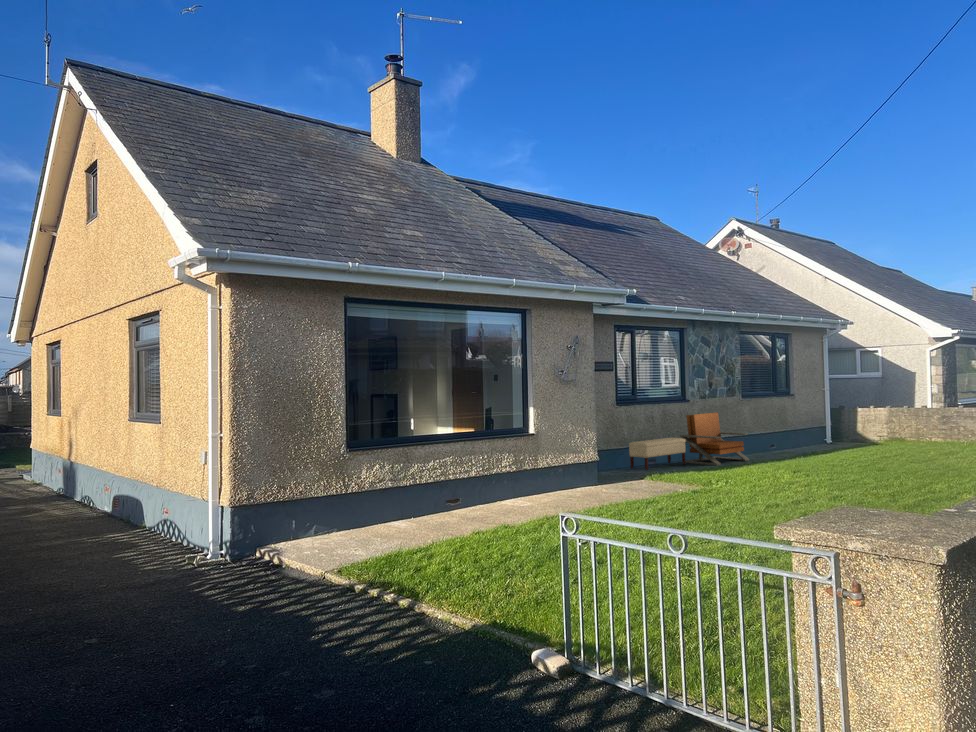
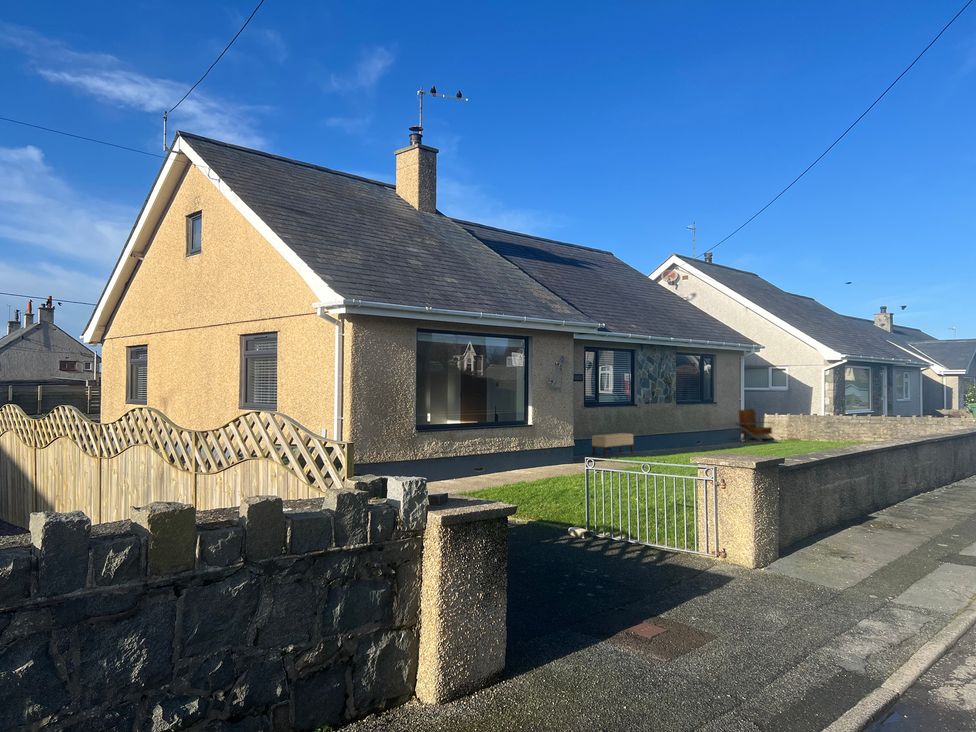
lounge chair: present [680,413,749,466] -> present [735,409,774,442]

